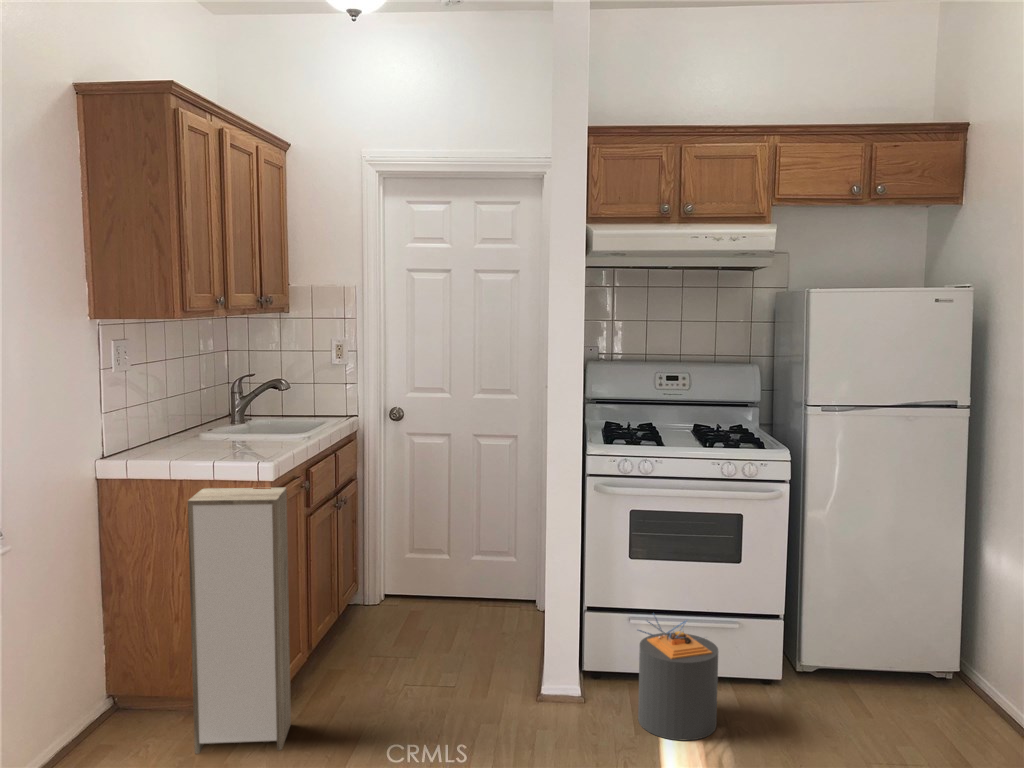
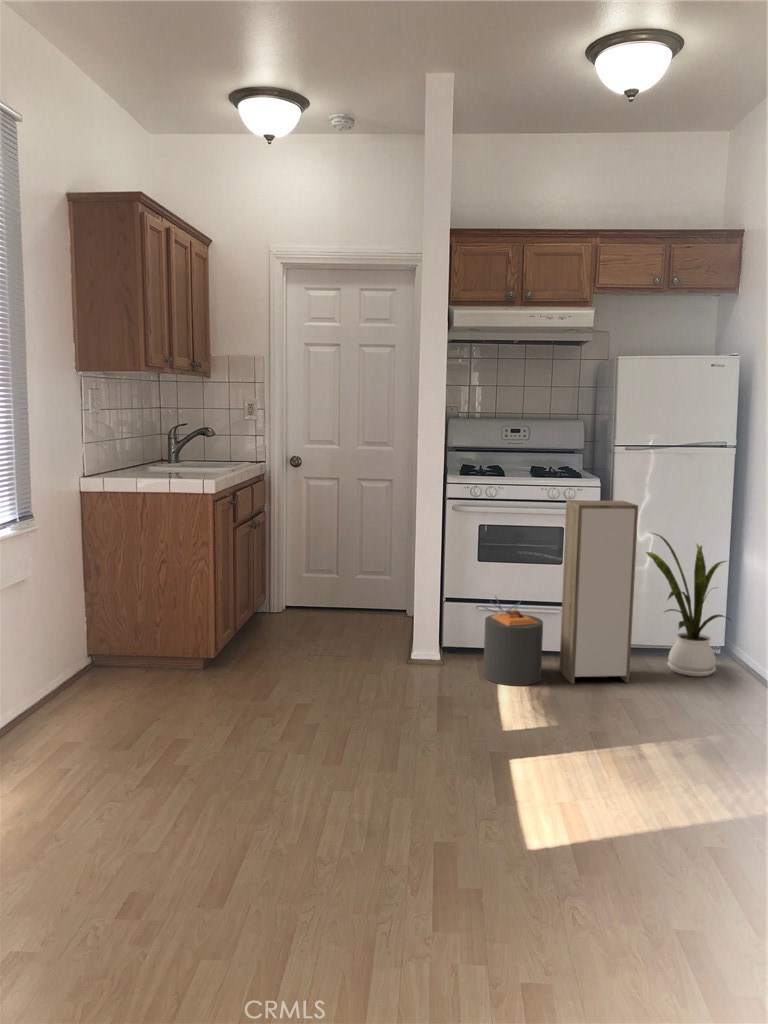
storage cabinet: present [188,487,291,754] -> present [559,500,638,684]
house plant: none [850,524,970,719] -> present [646,533,730,676]

